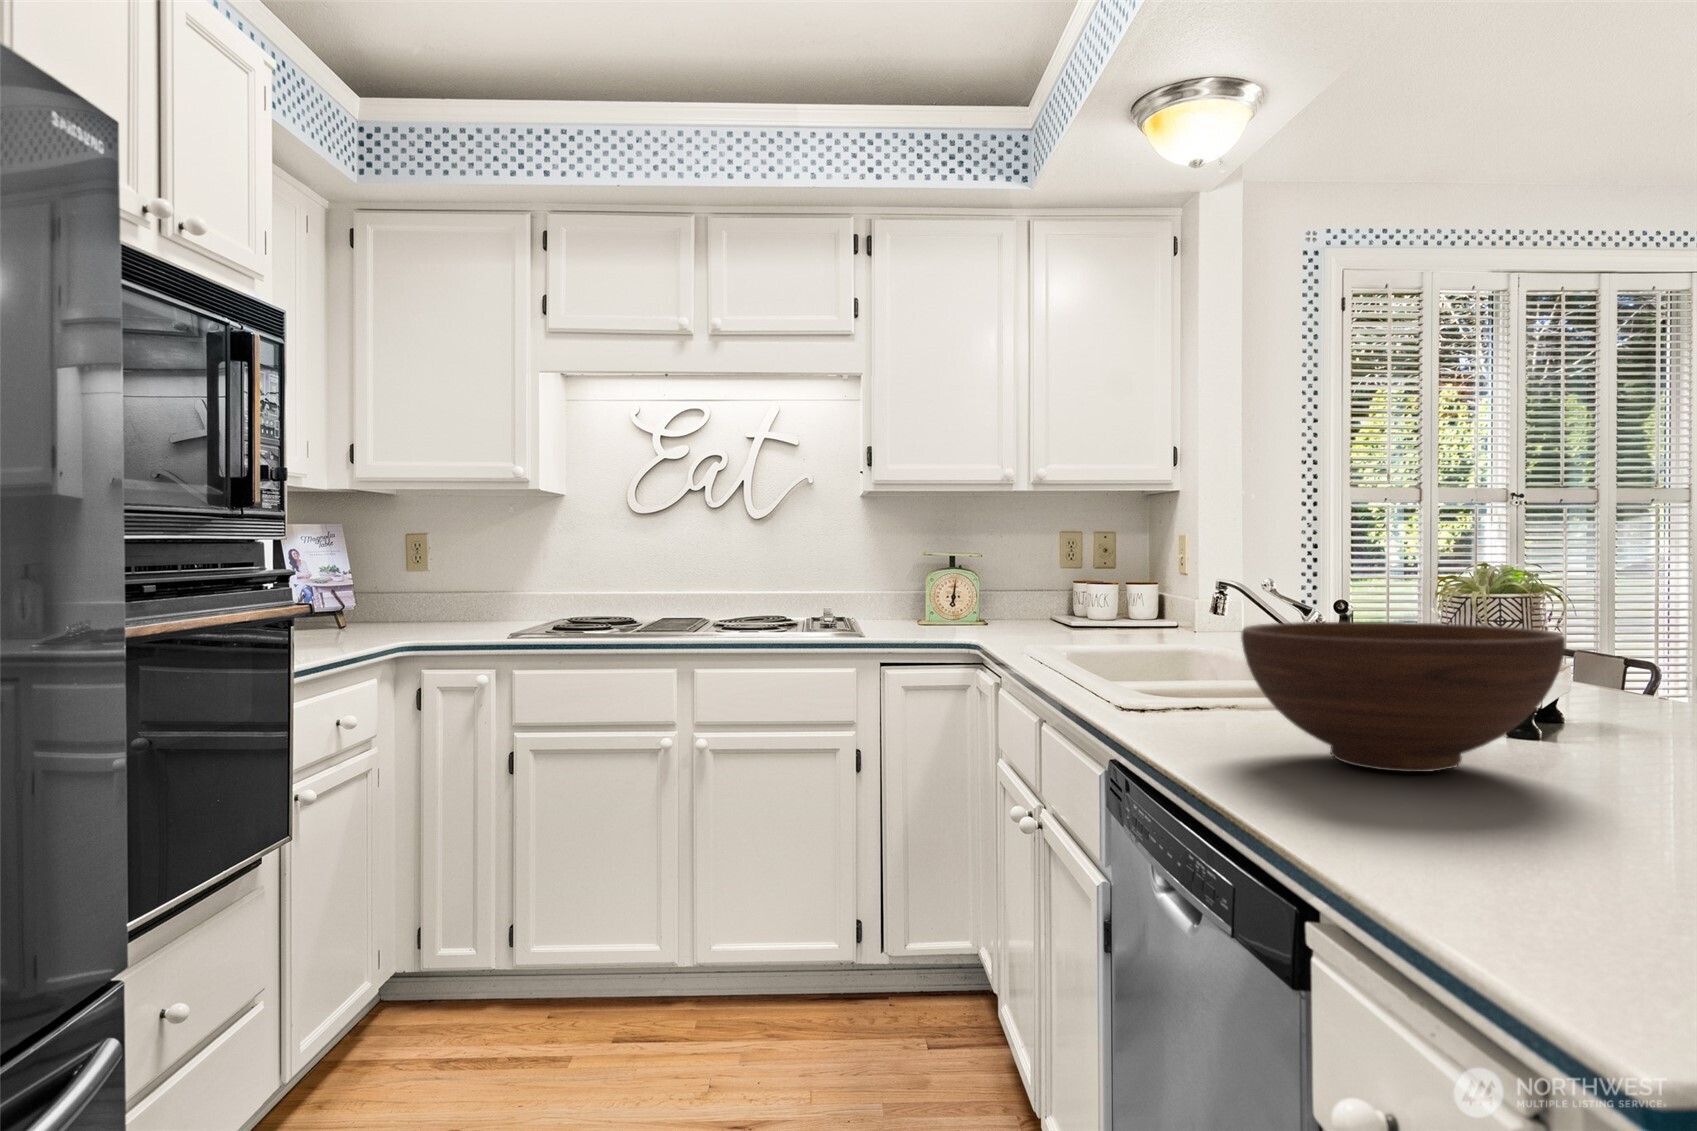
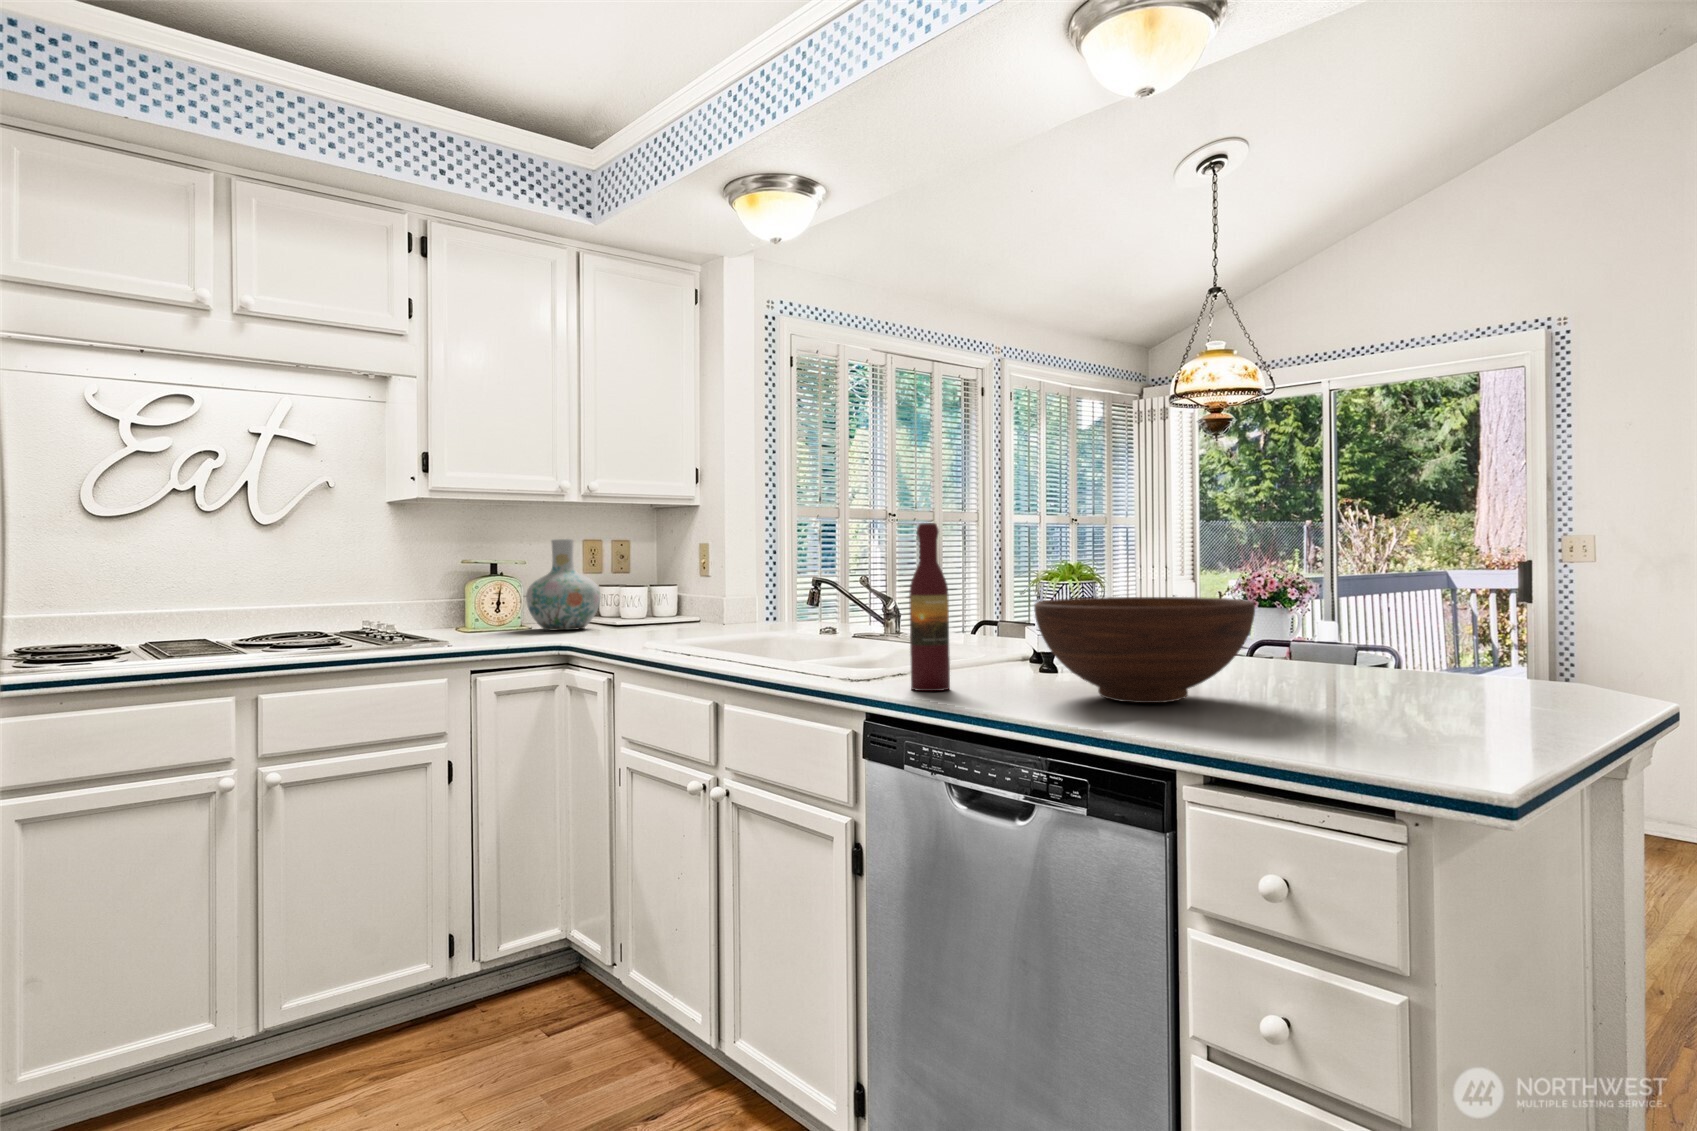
wine bottle: none [1146,522,1195,726] -> present [909,523,950,691]
vase: none [980,533,1058,631] -> present [526,539,600,630]

